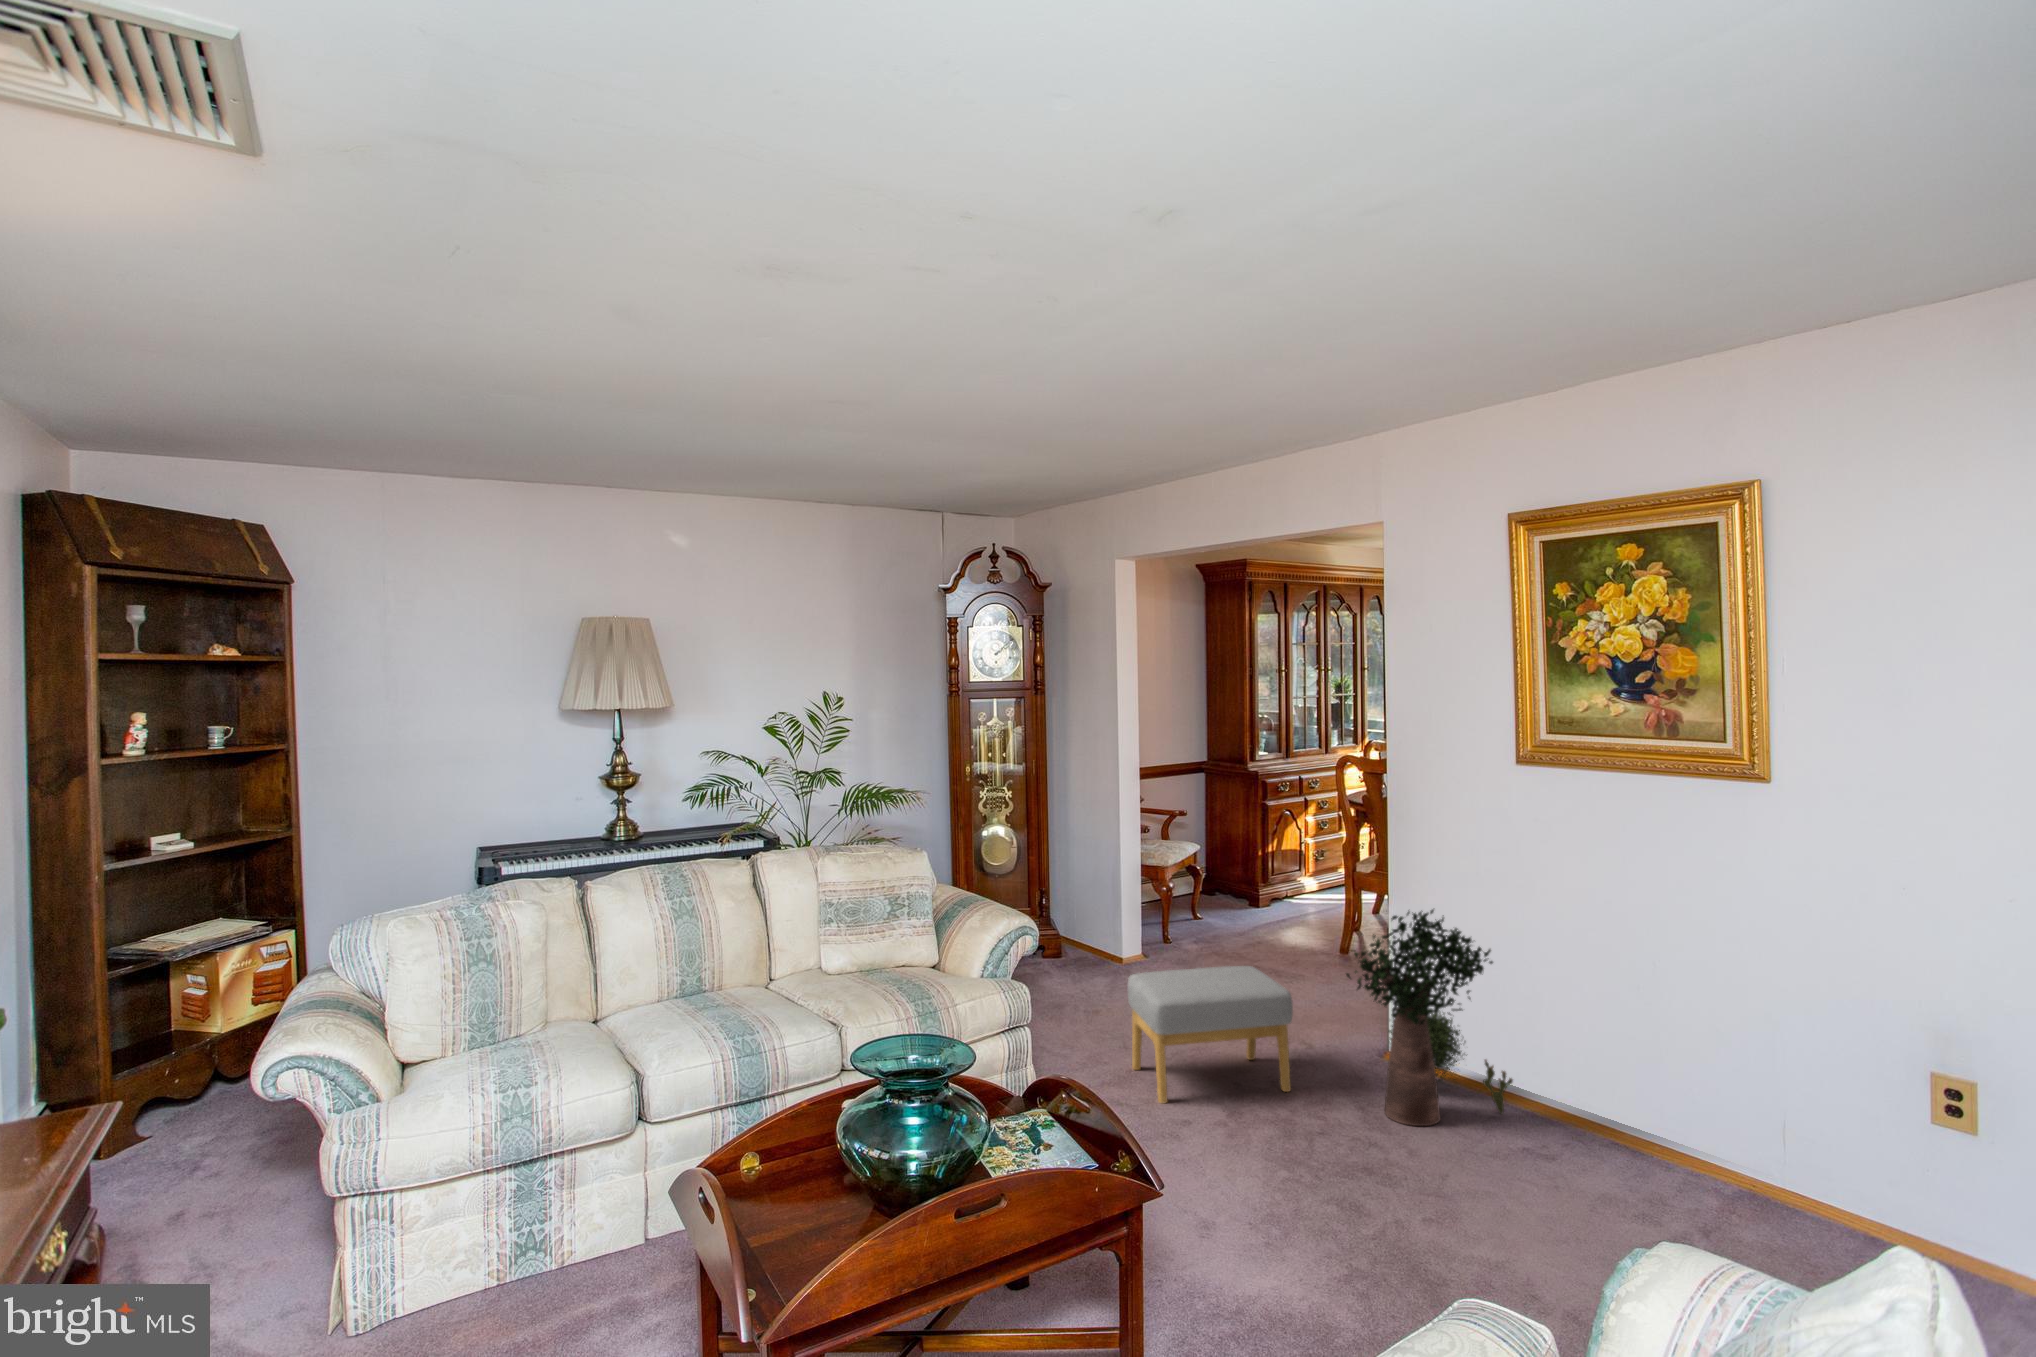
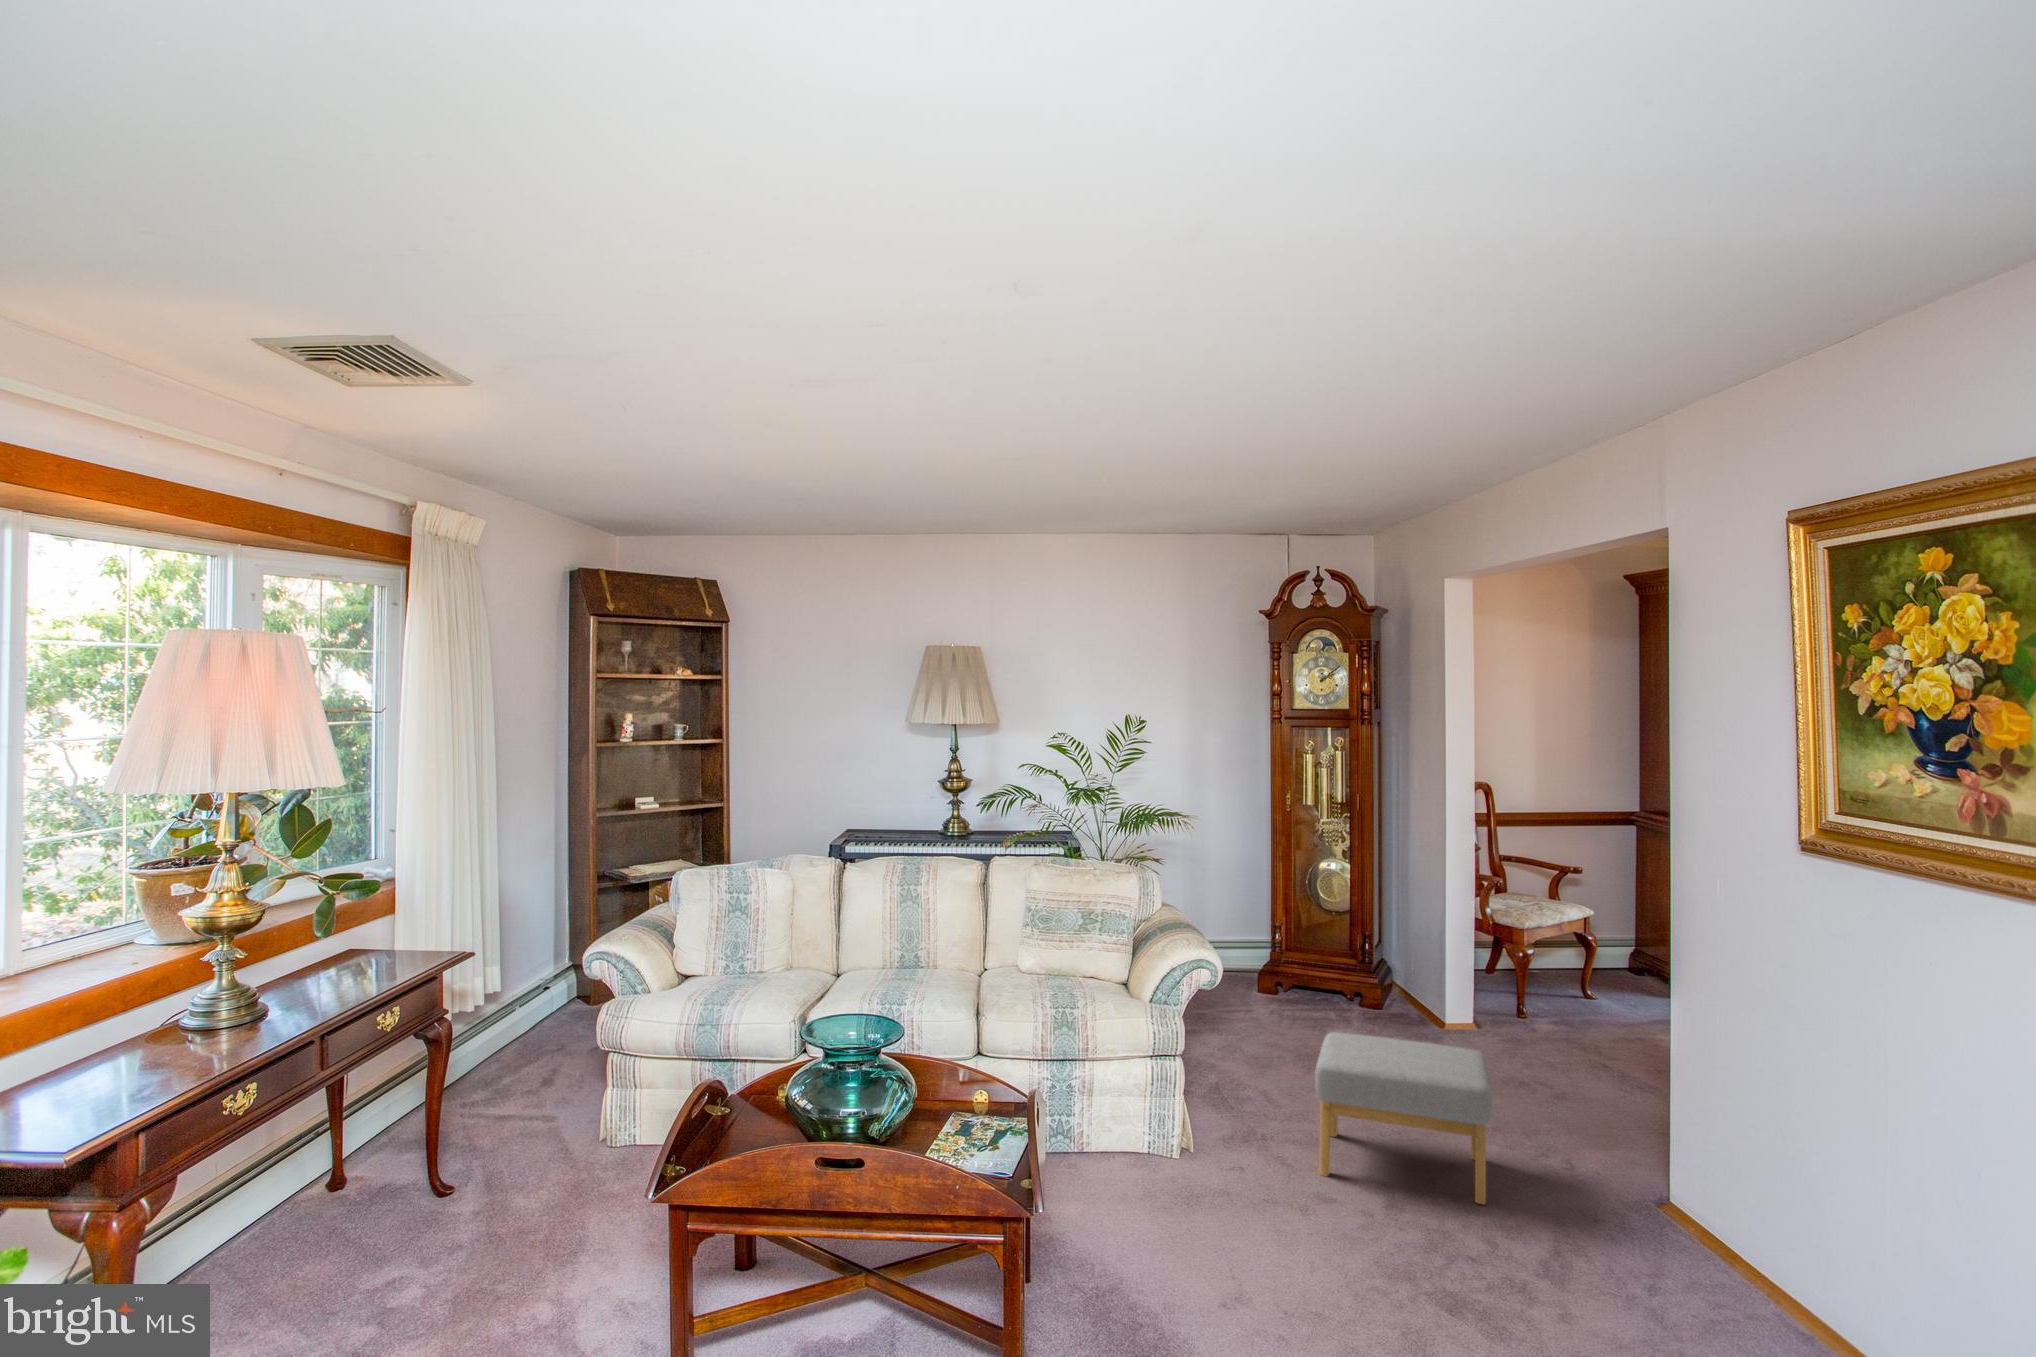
potted plant: present [1346,910,1513,1126] -> none [1537,1017,1770,1314]

